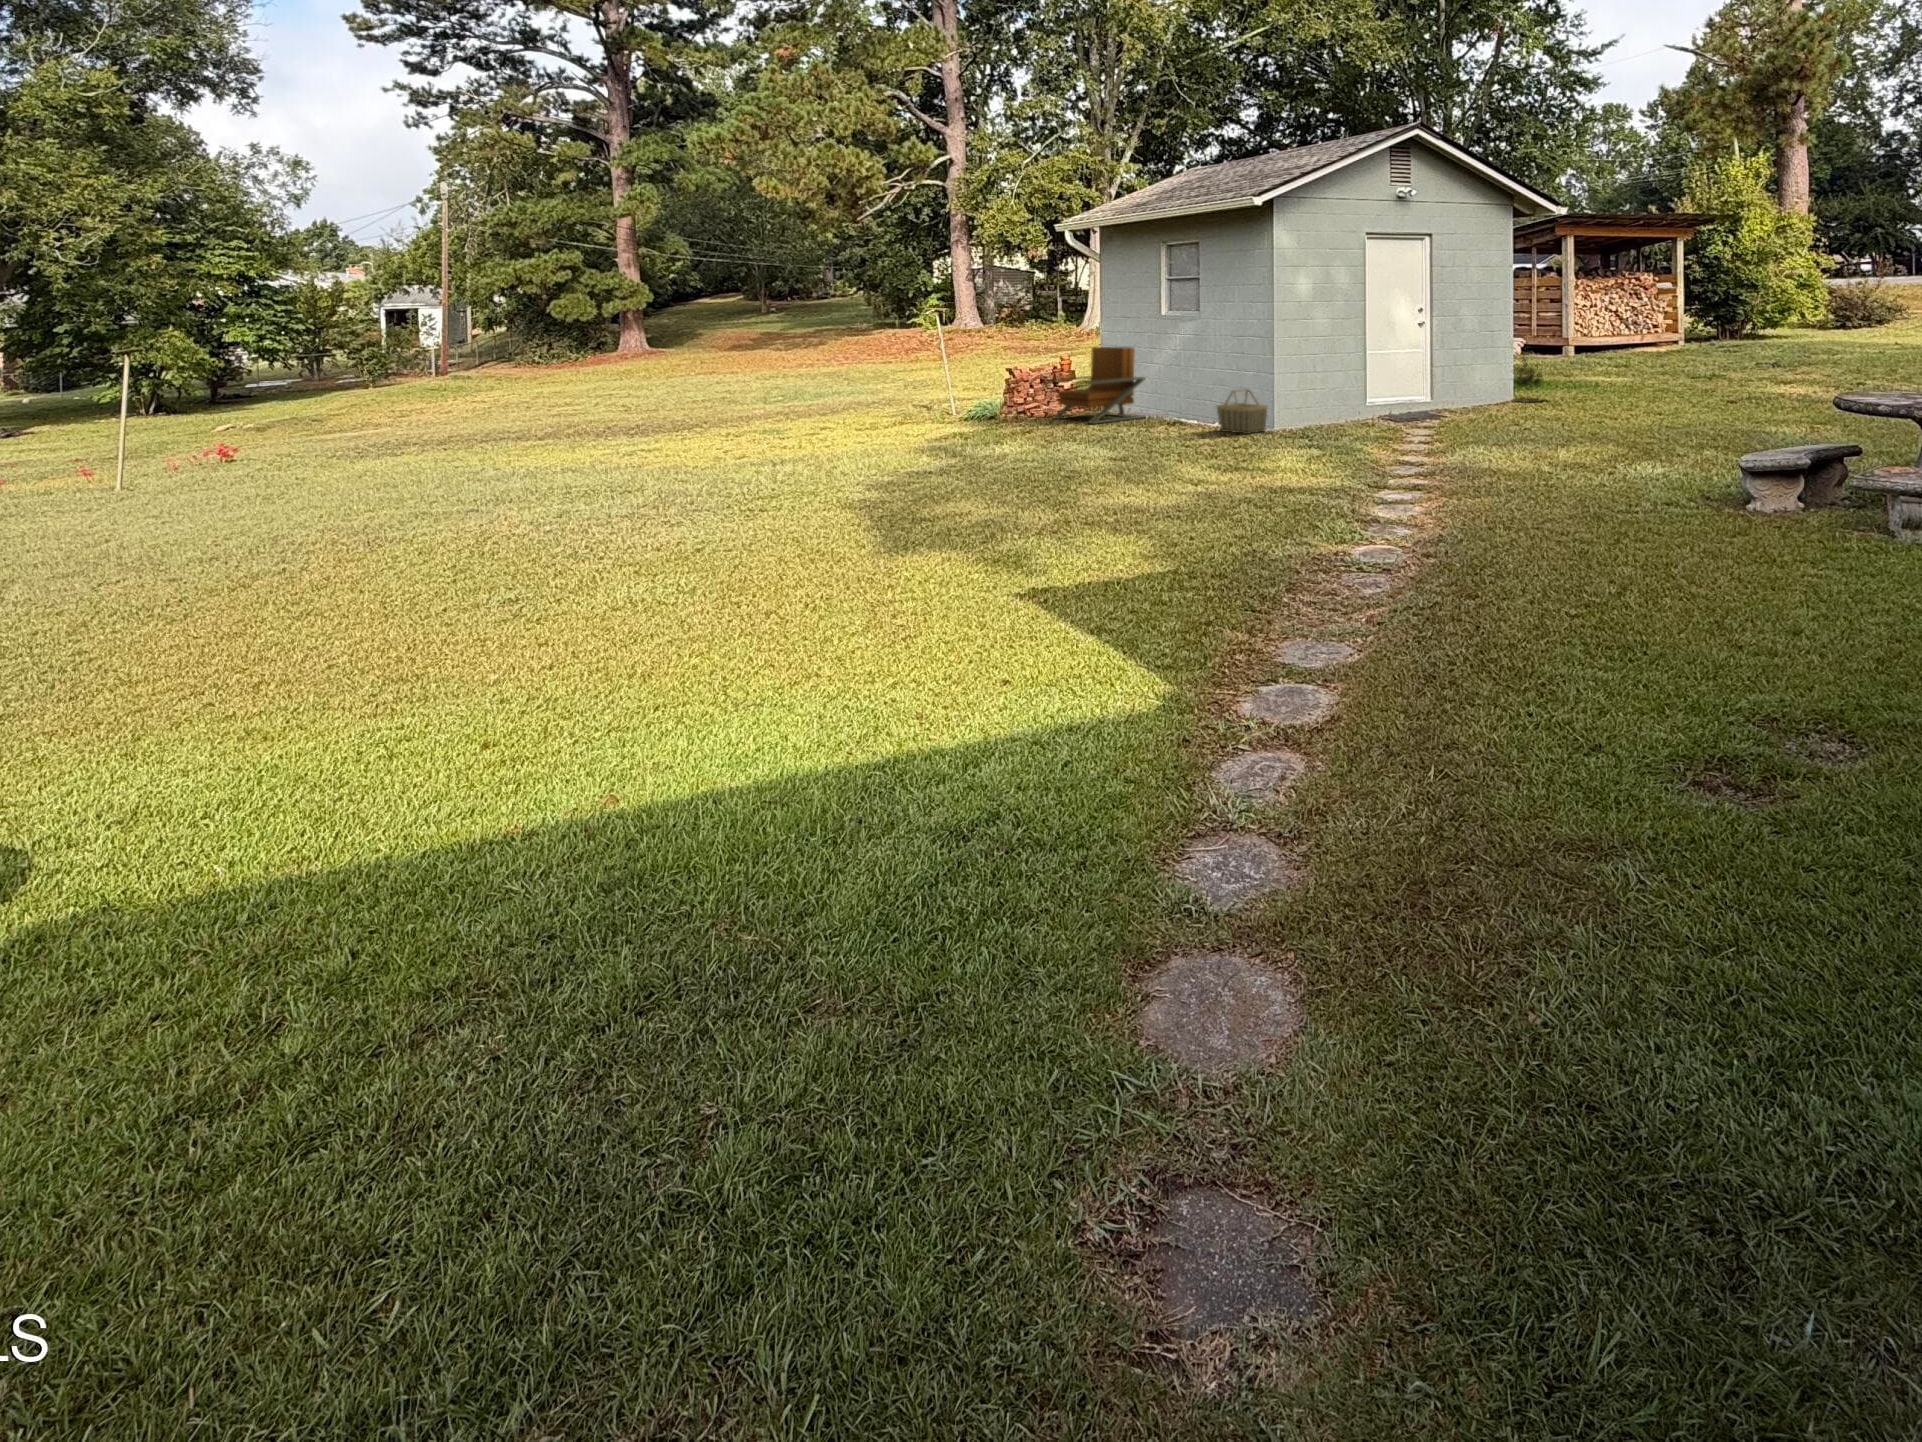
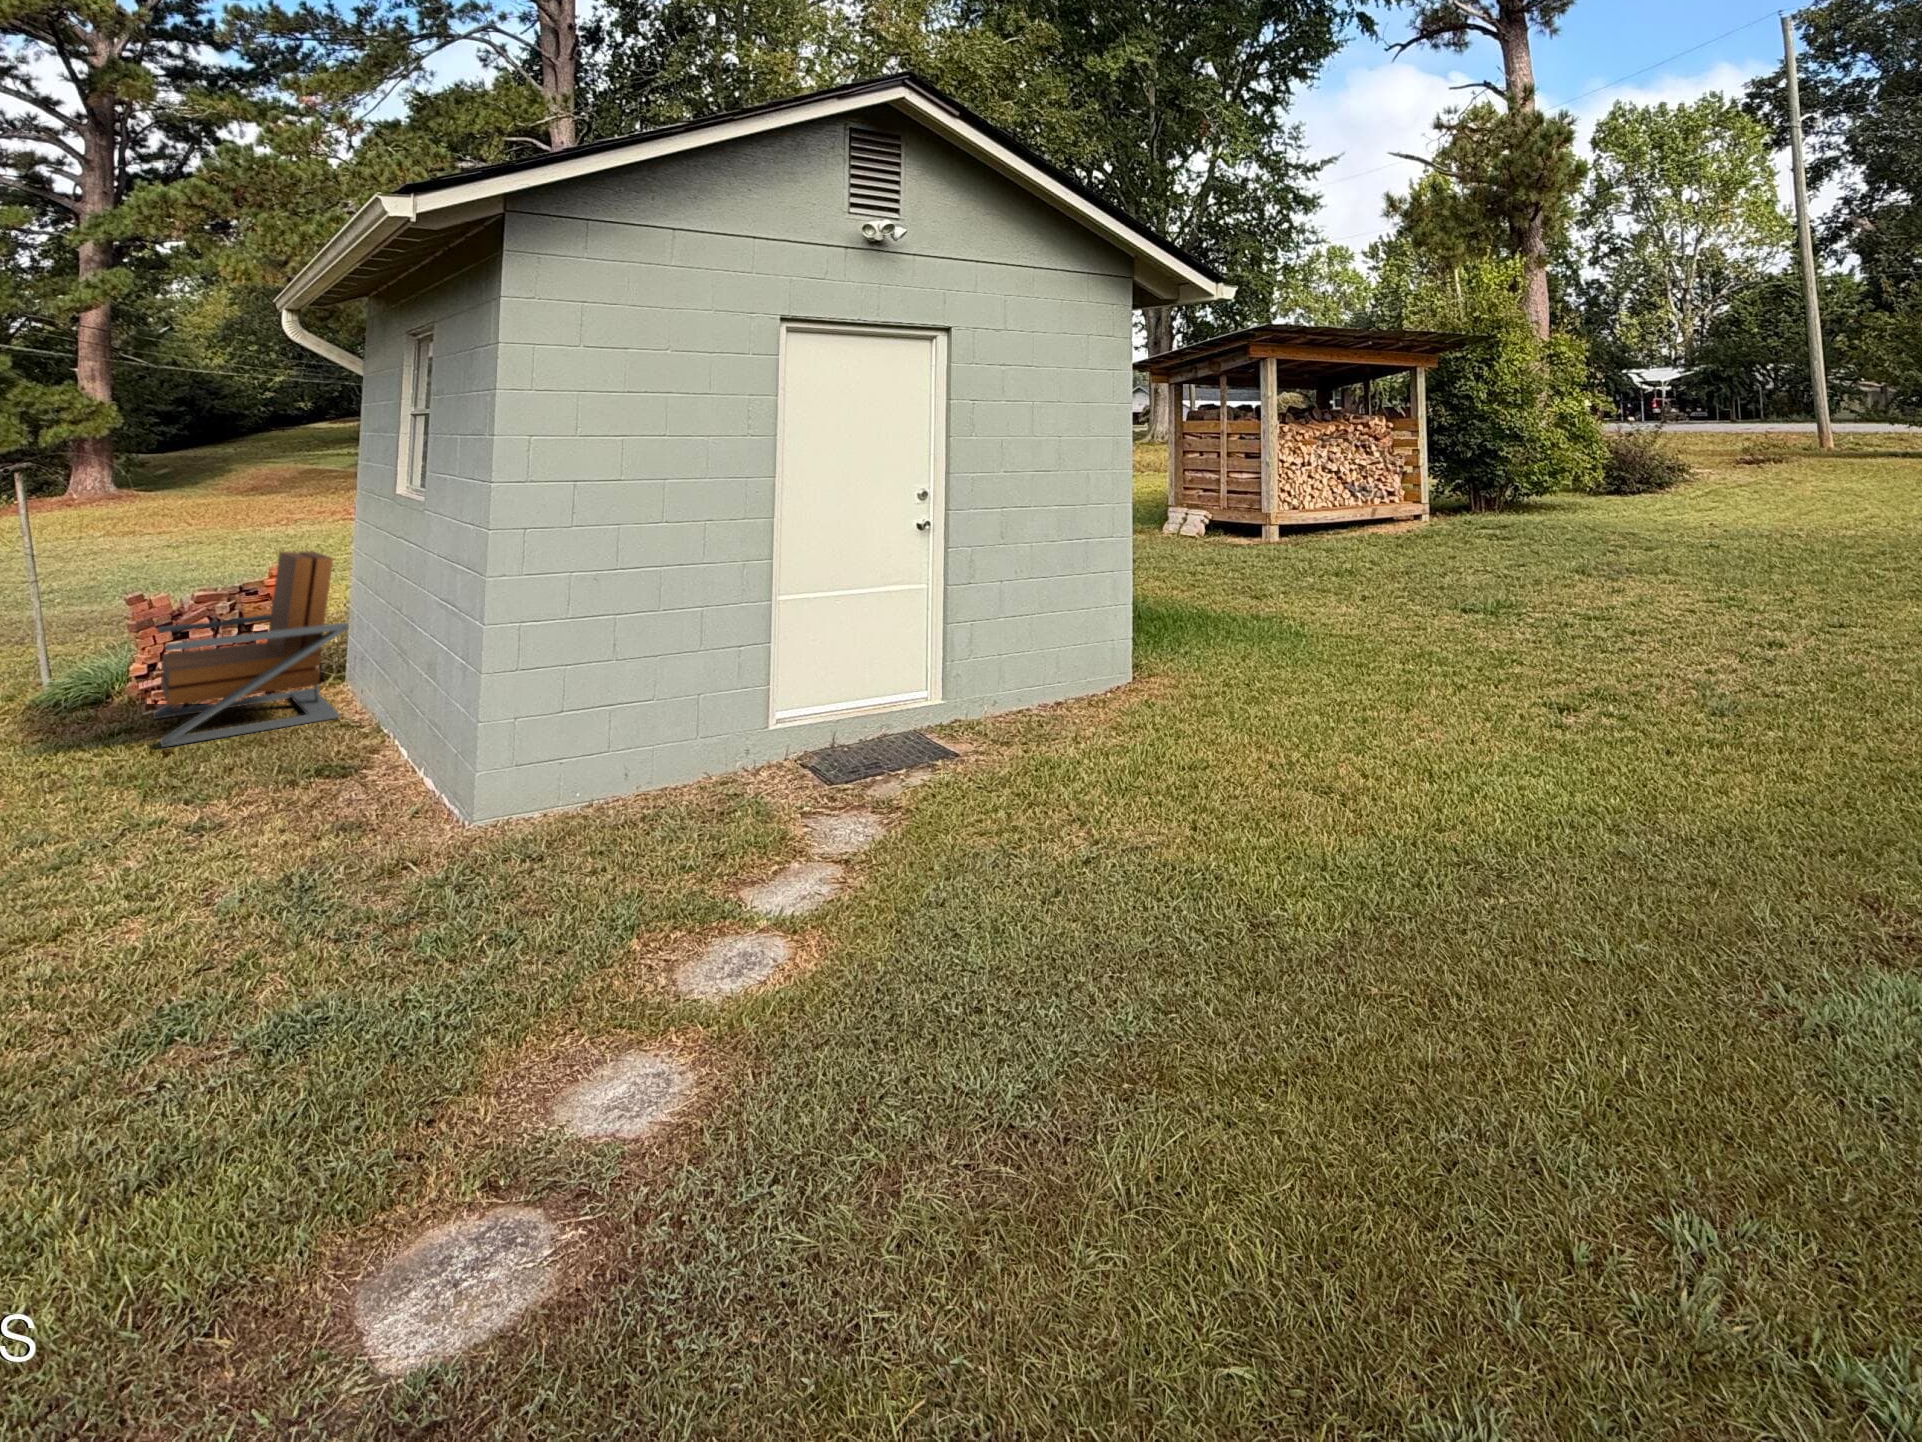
potted tree: present [1513,358,1542,402] -> none [1120,562,1187,668]
basket: present [1217,389,1267,434] -> none [346,685,454,821]

